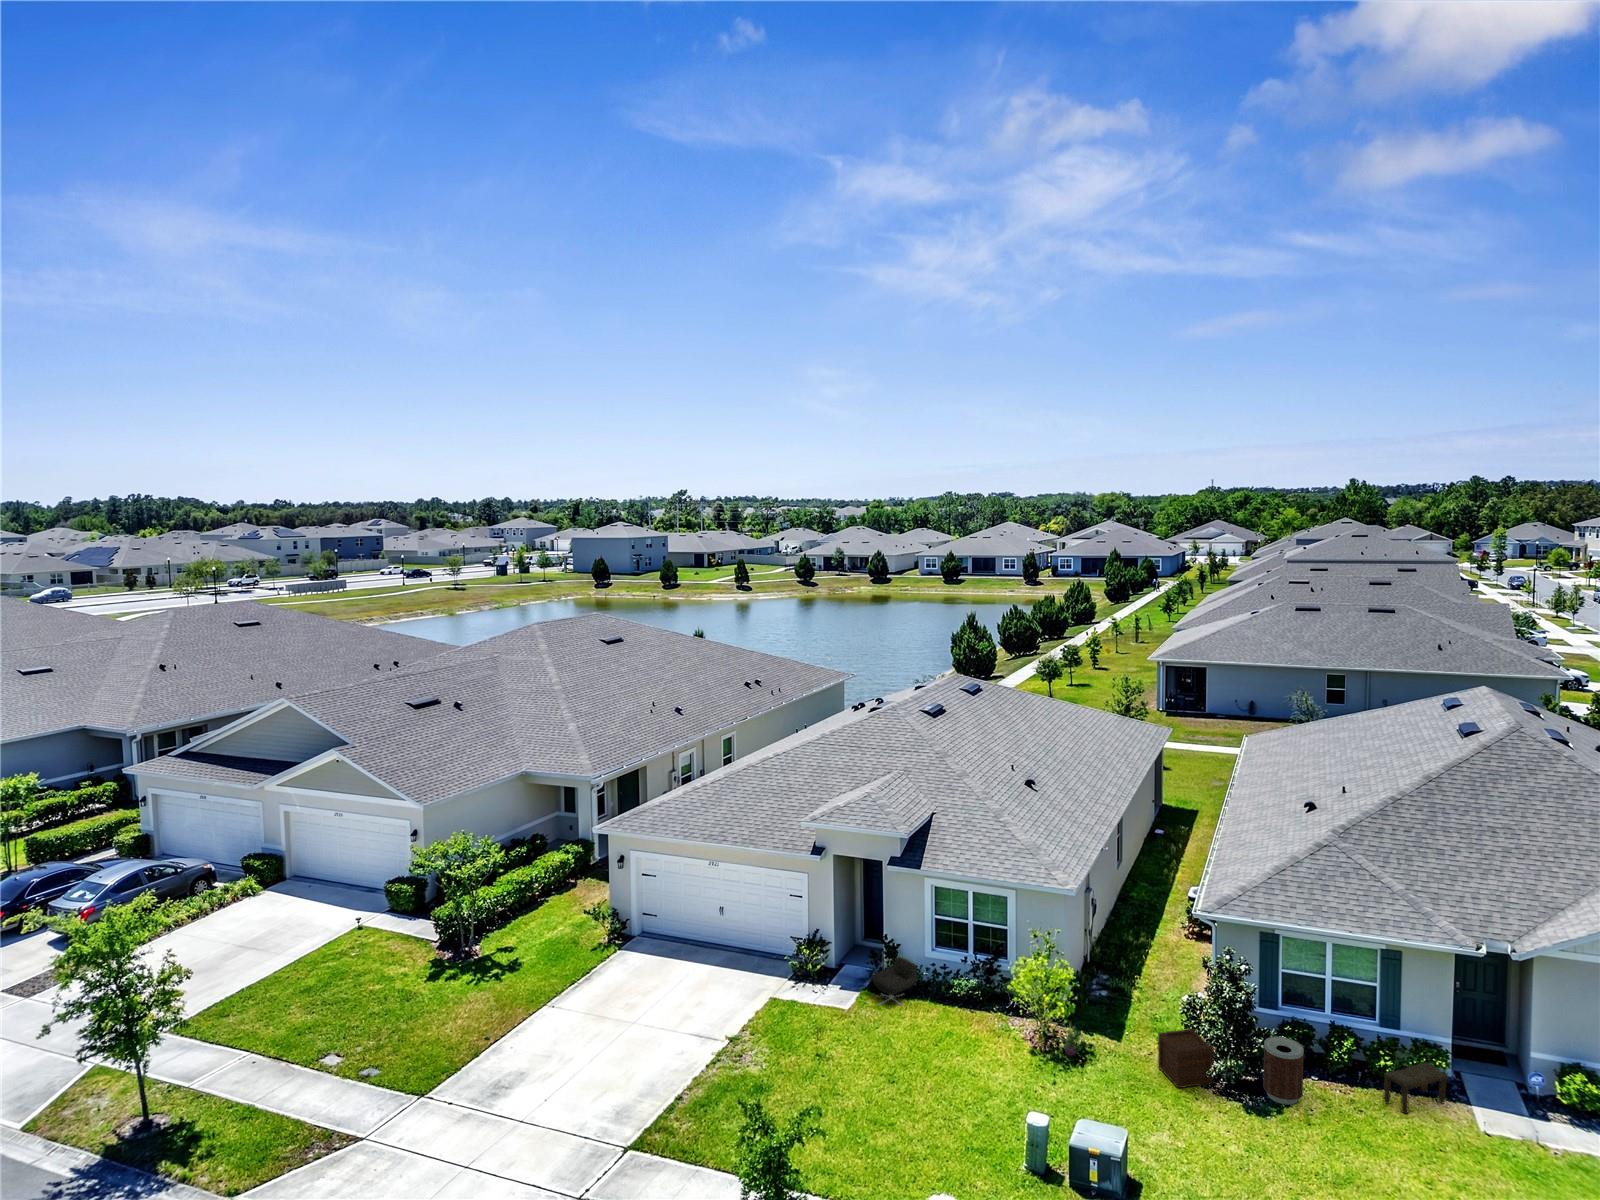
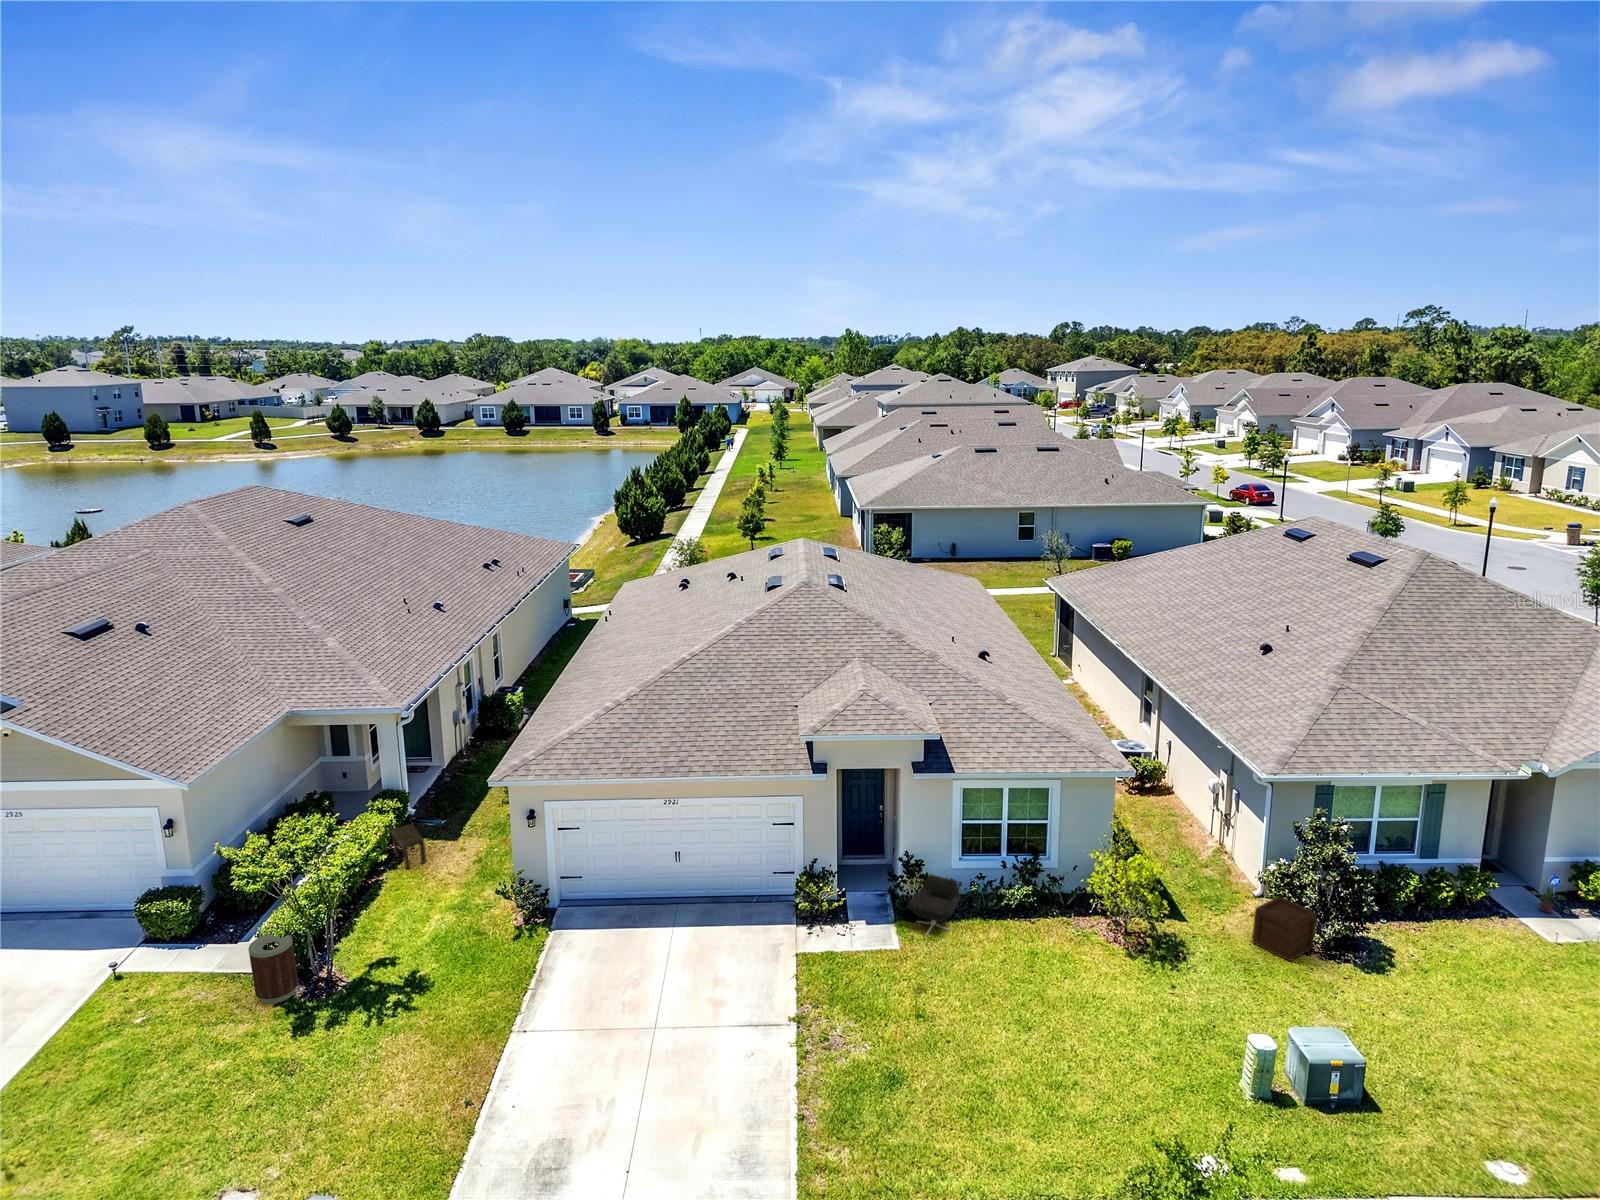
decorative plant: present [1055,1022,1080,1056] -> present [1535,880,1561,913]
trash can: present [1263,1037,1304,1105] -> present [249,934,298,1004]
bench: present [1384,1063,1448,1114] -> present [392,824,426,869]

